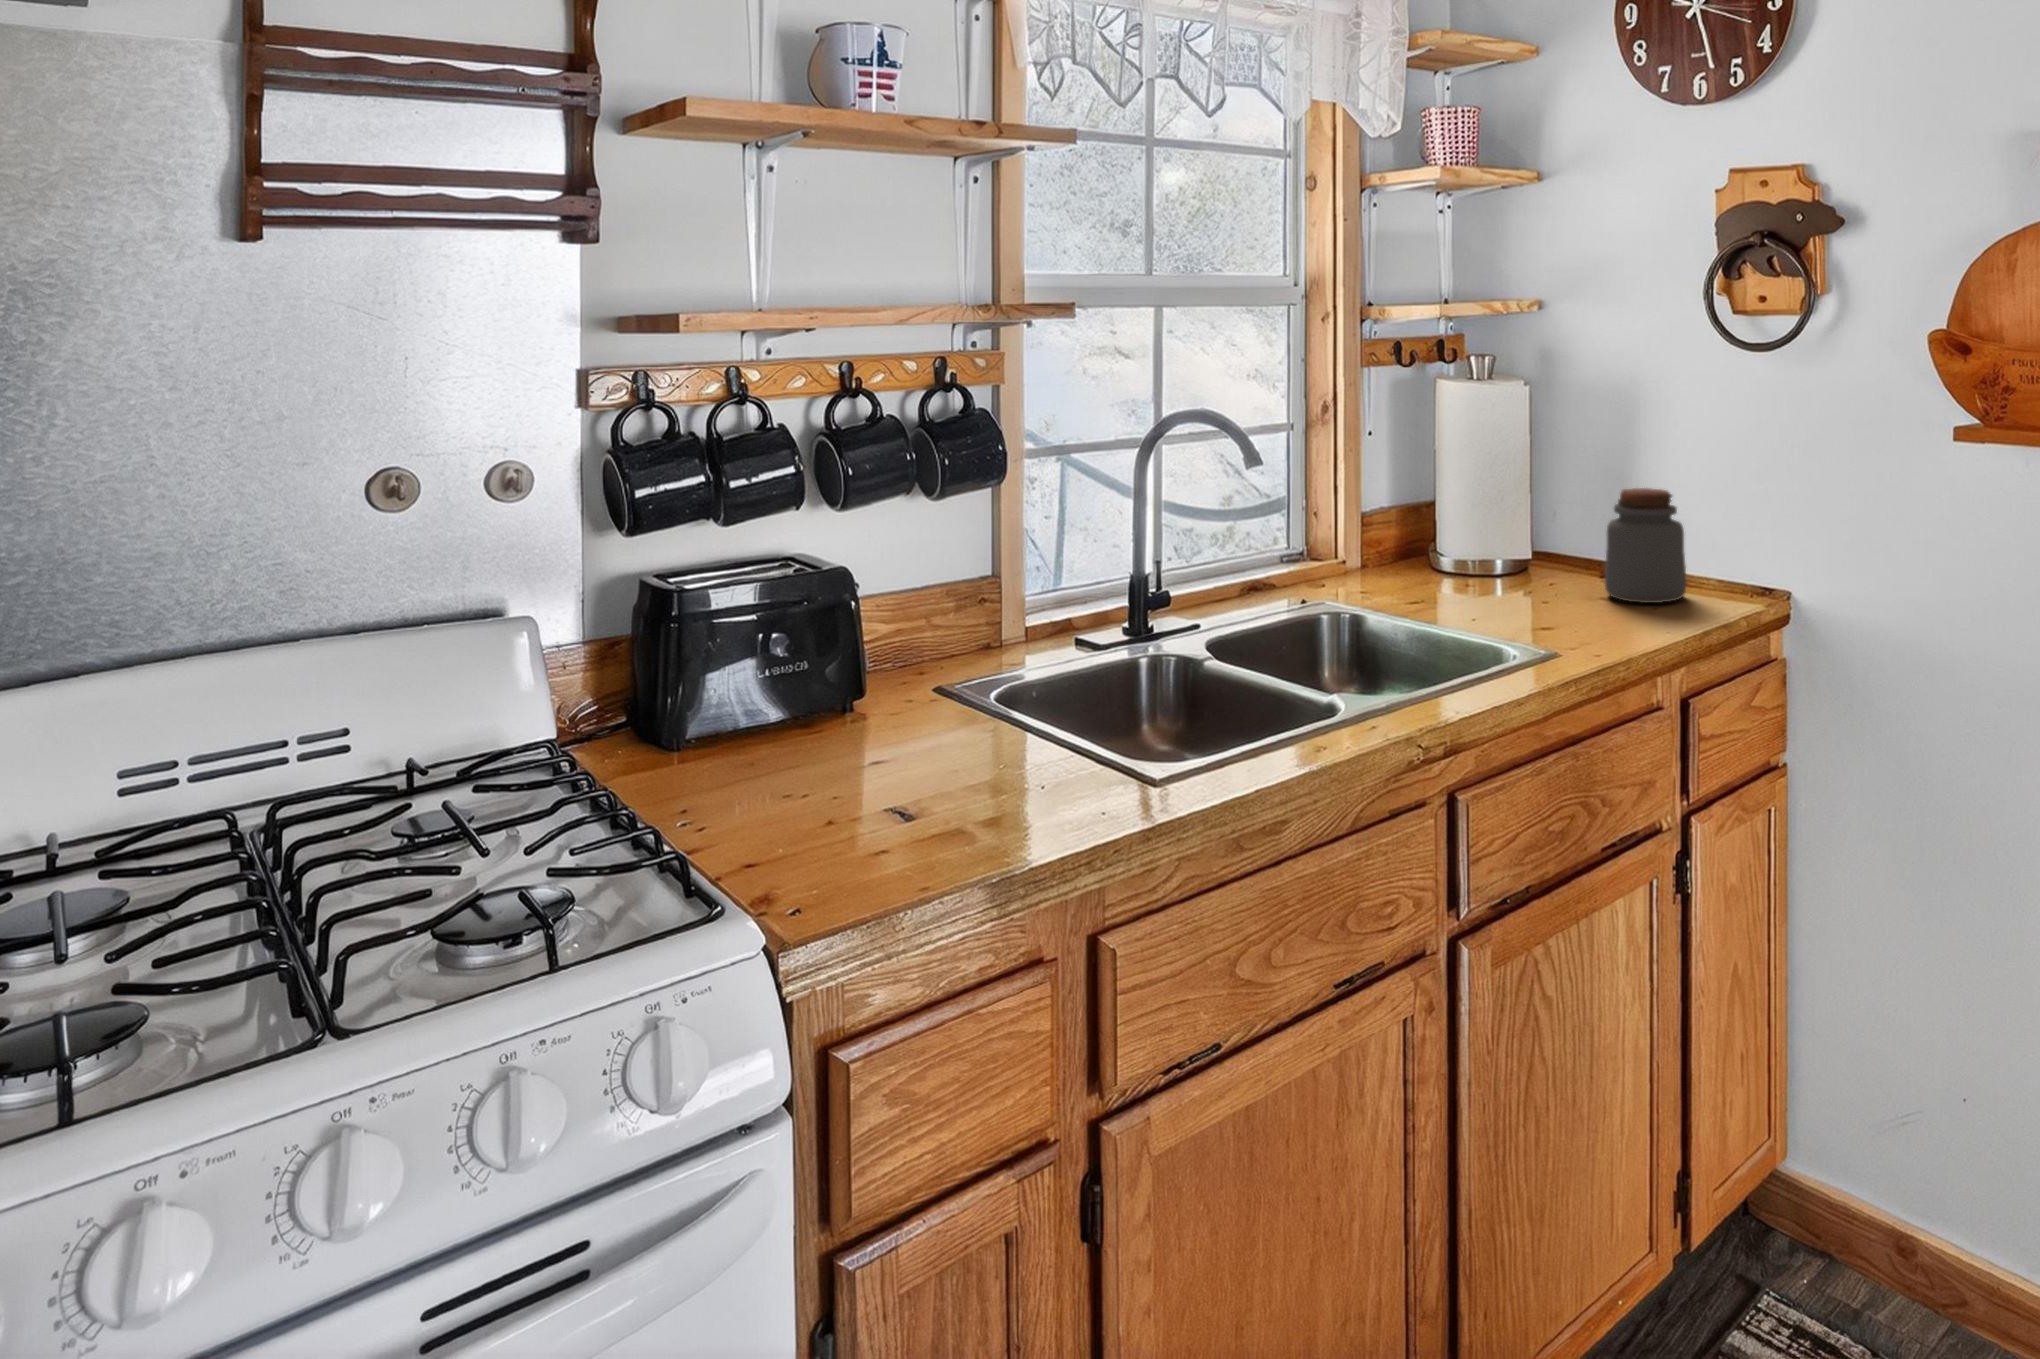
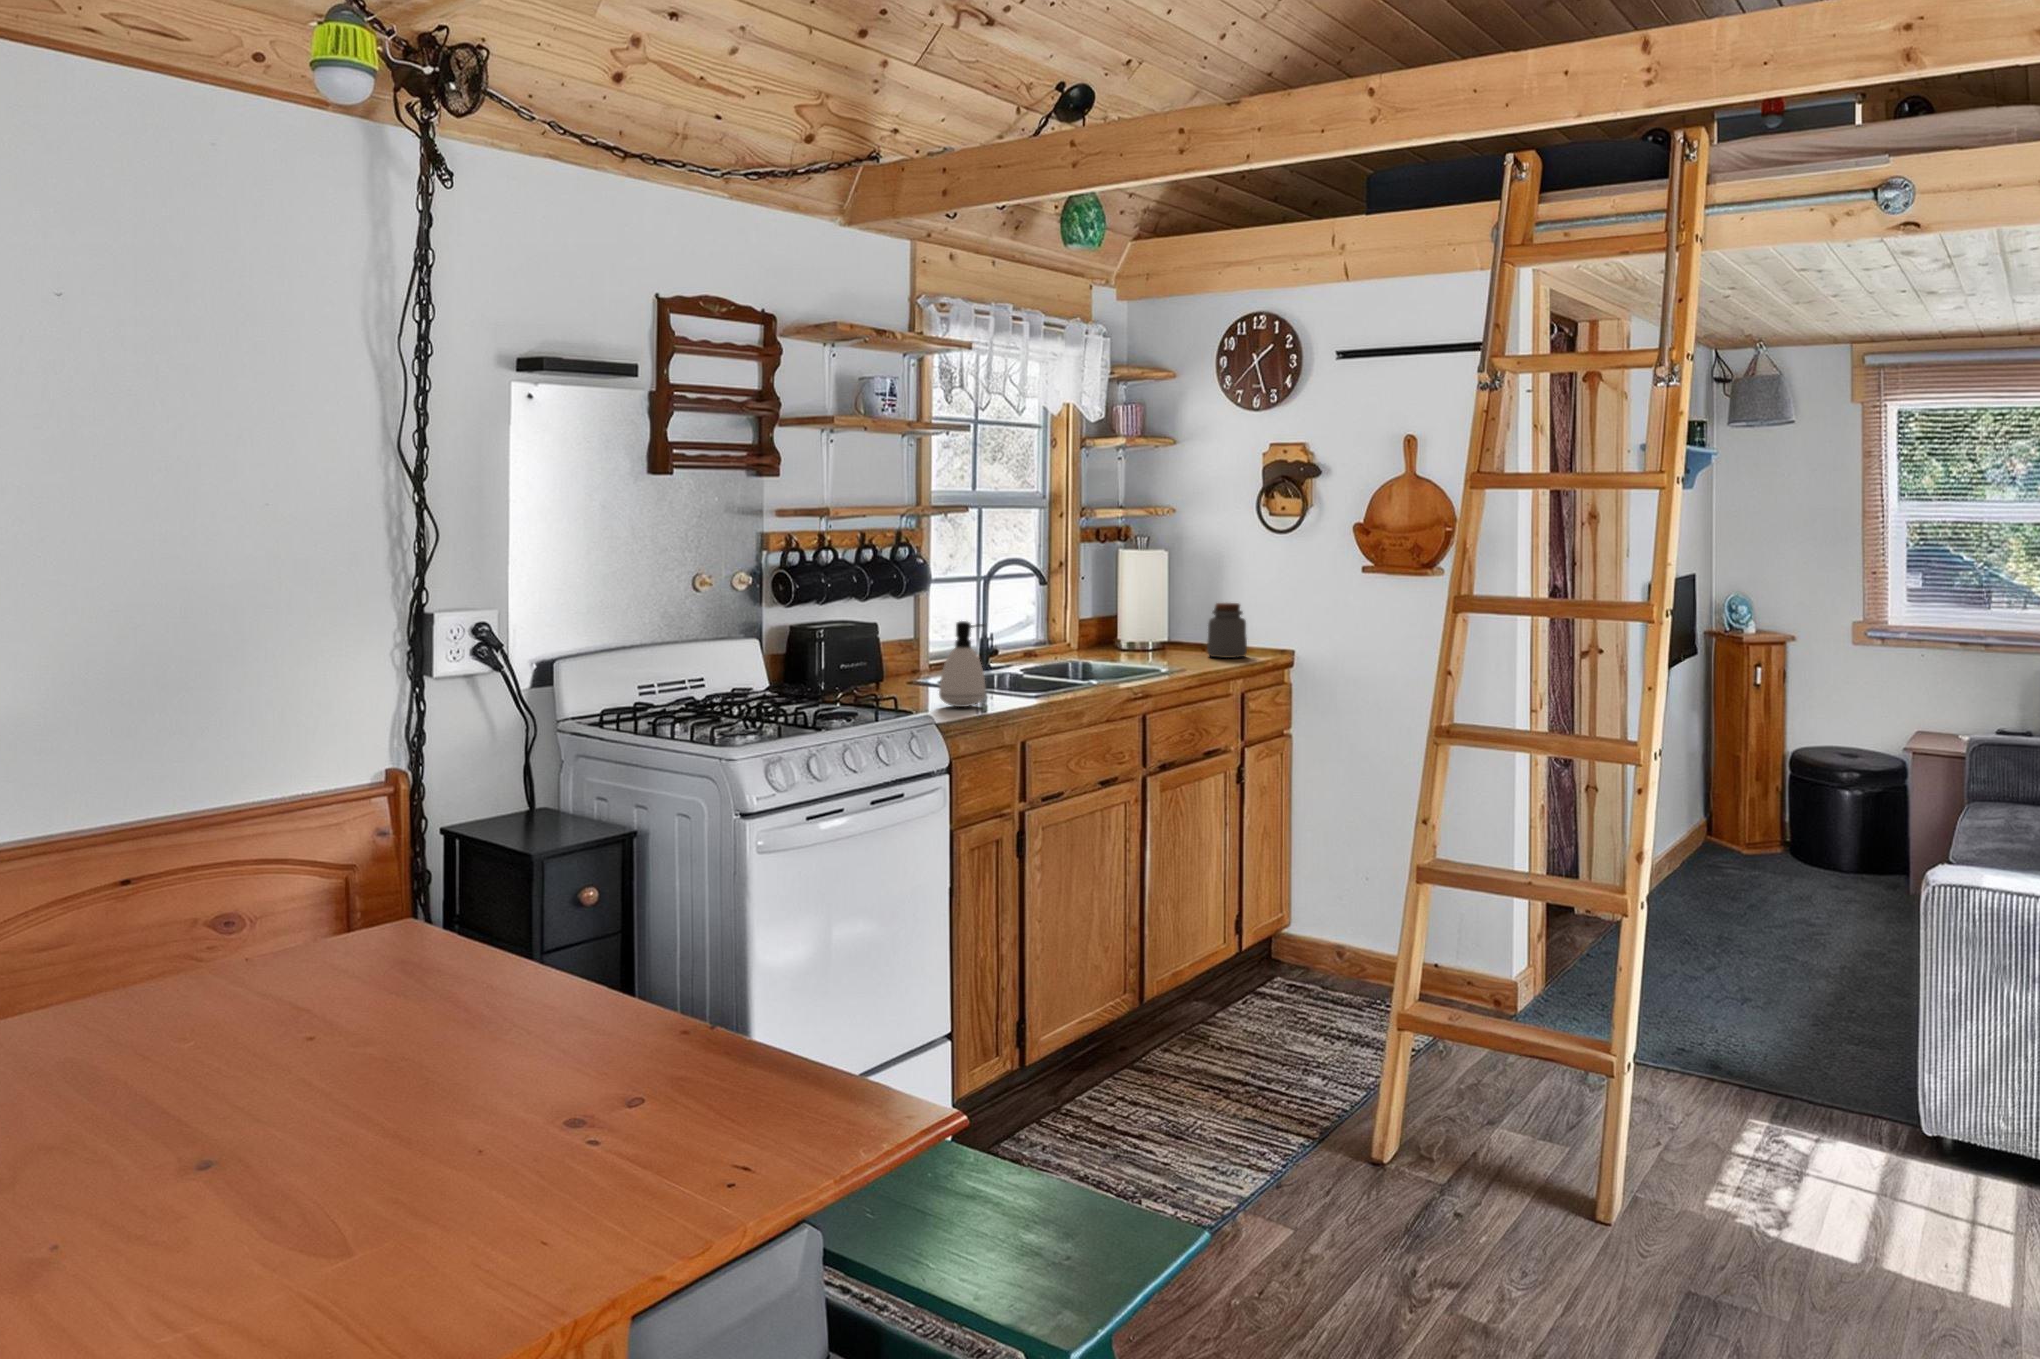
soap dispenser: none [897,610,1021,839] -> present [939,621,986,707]

